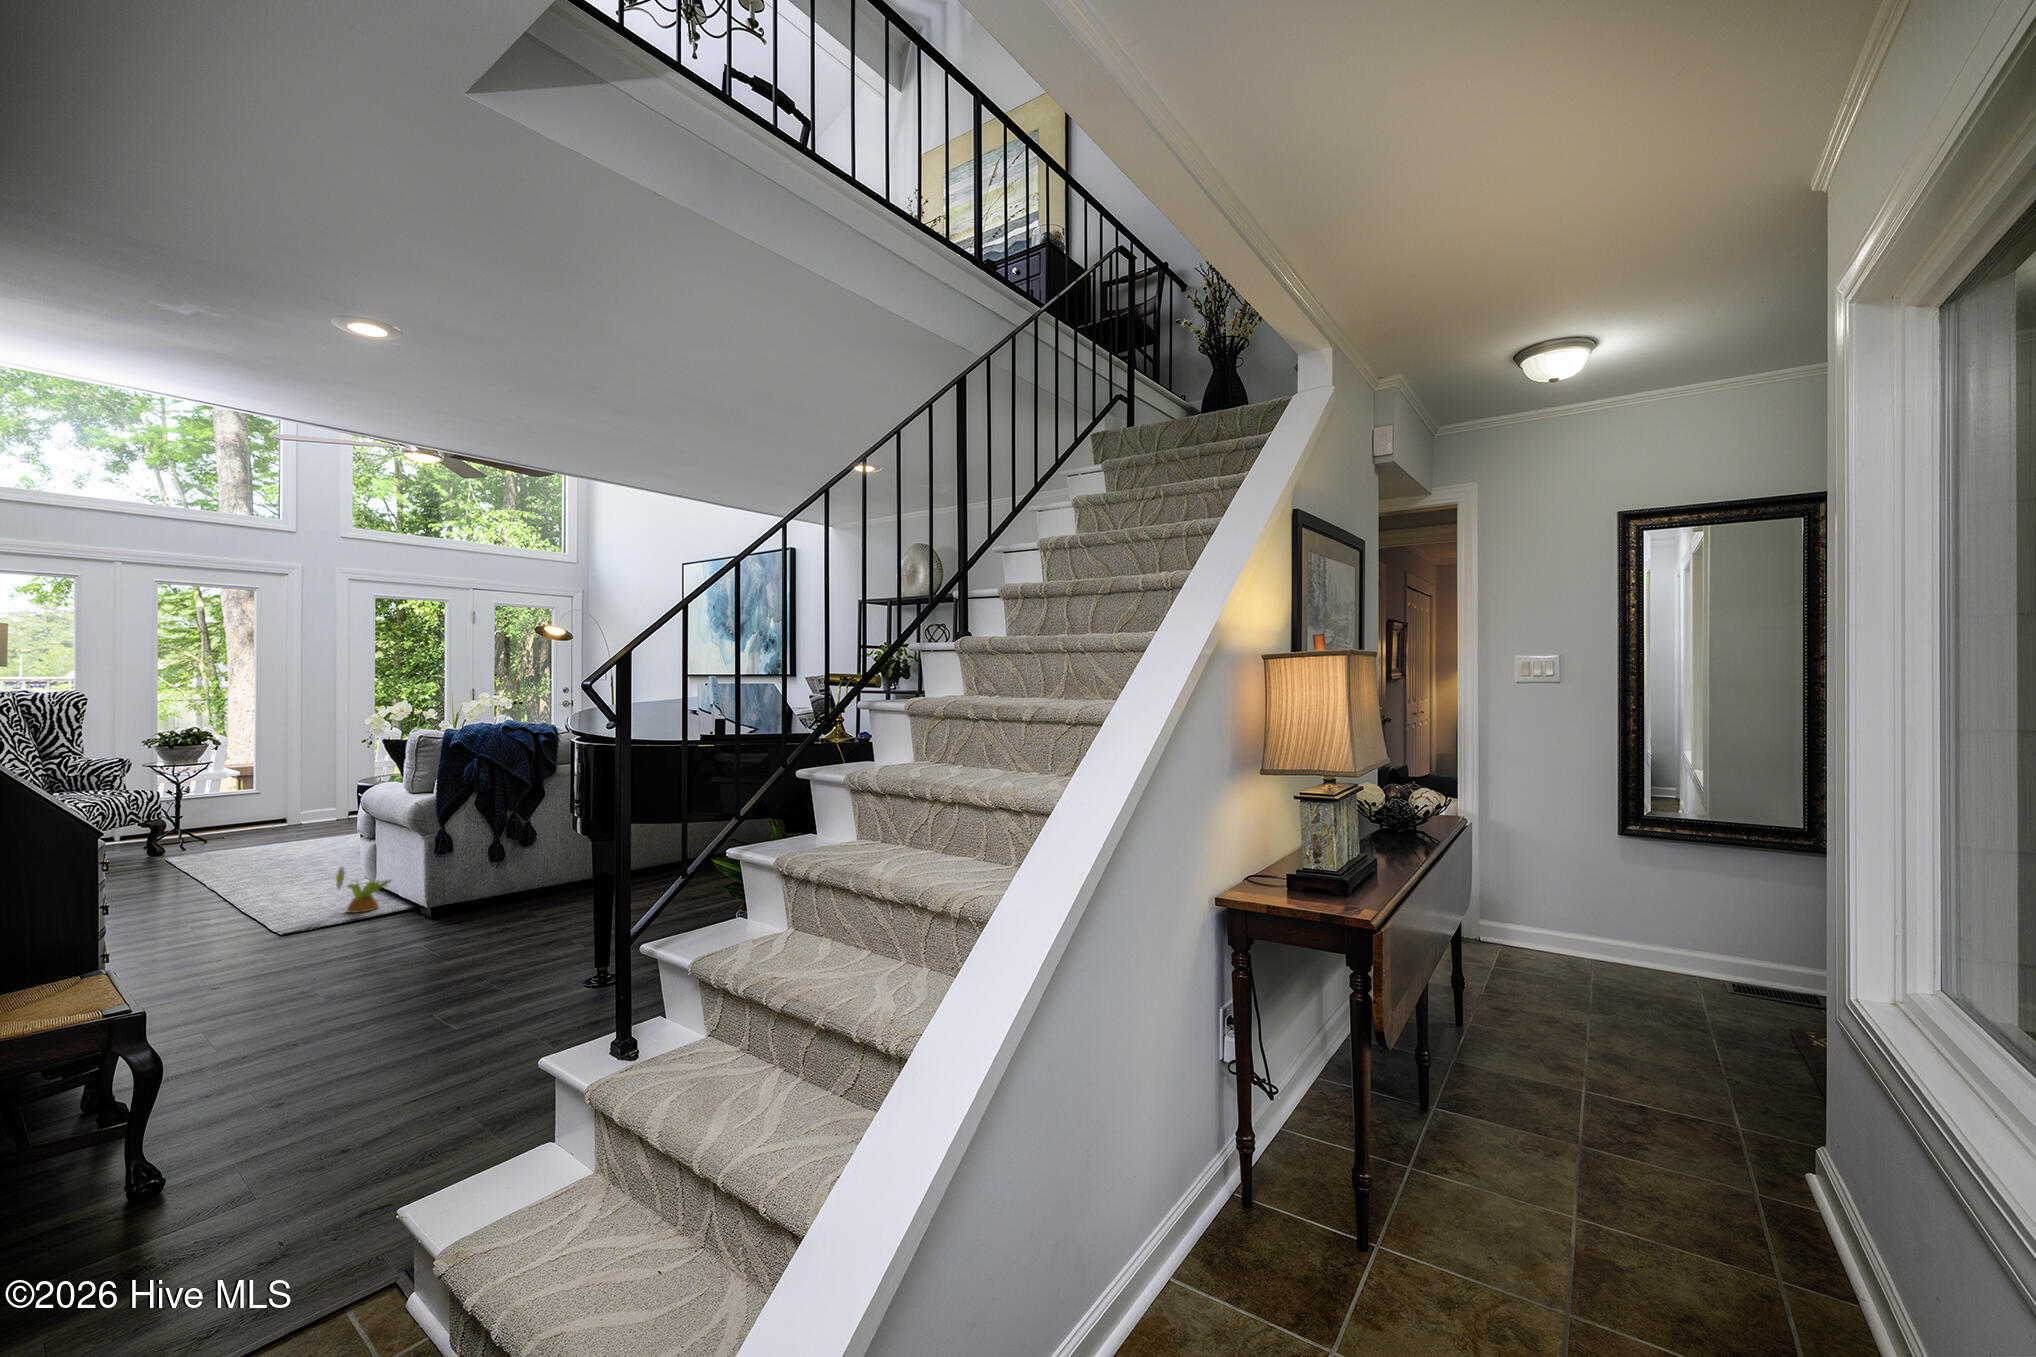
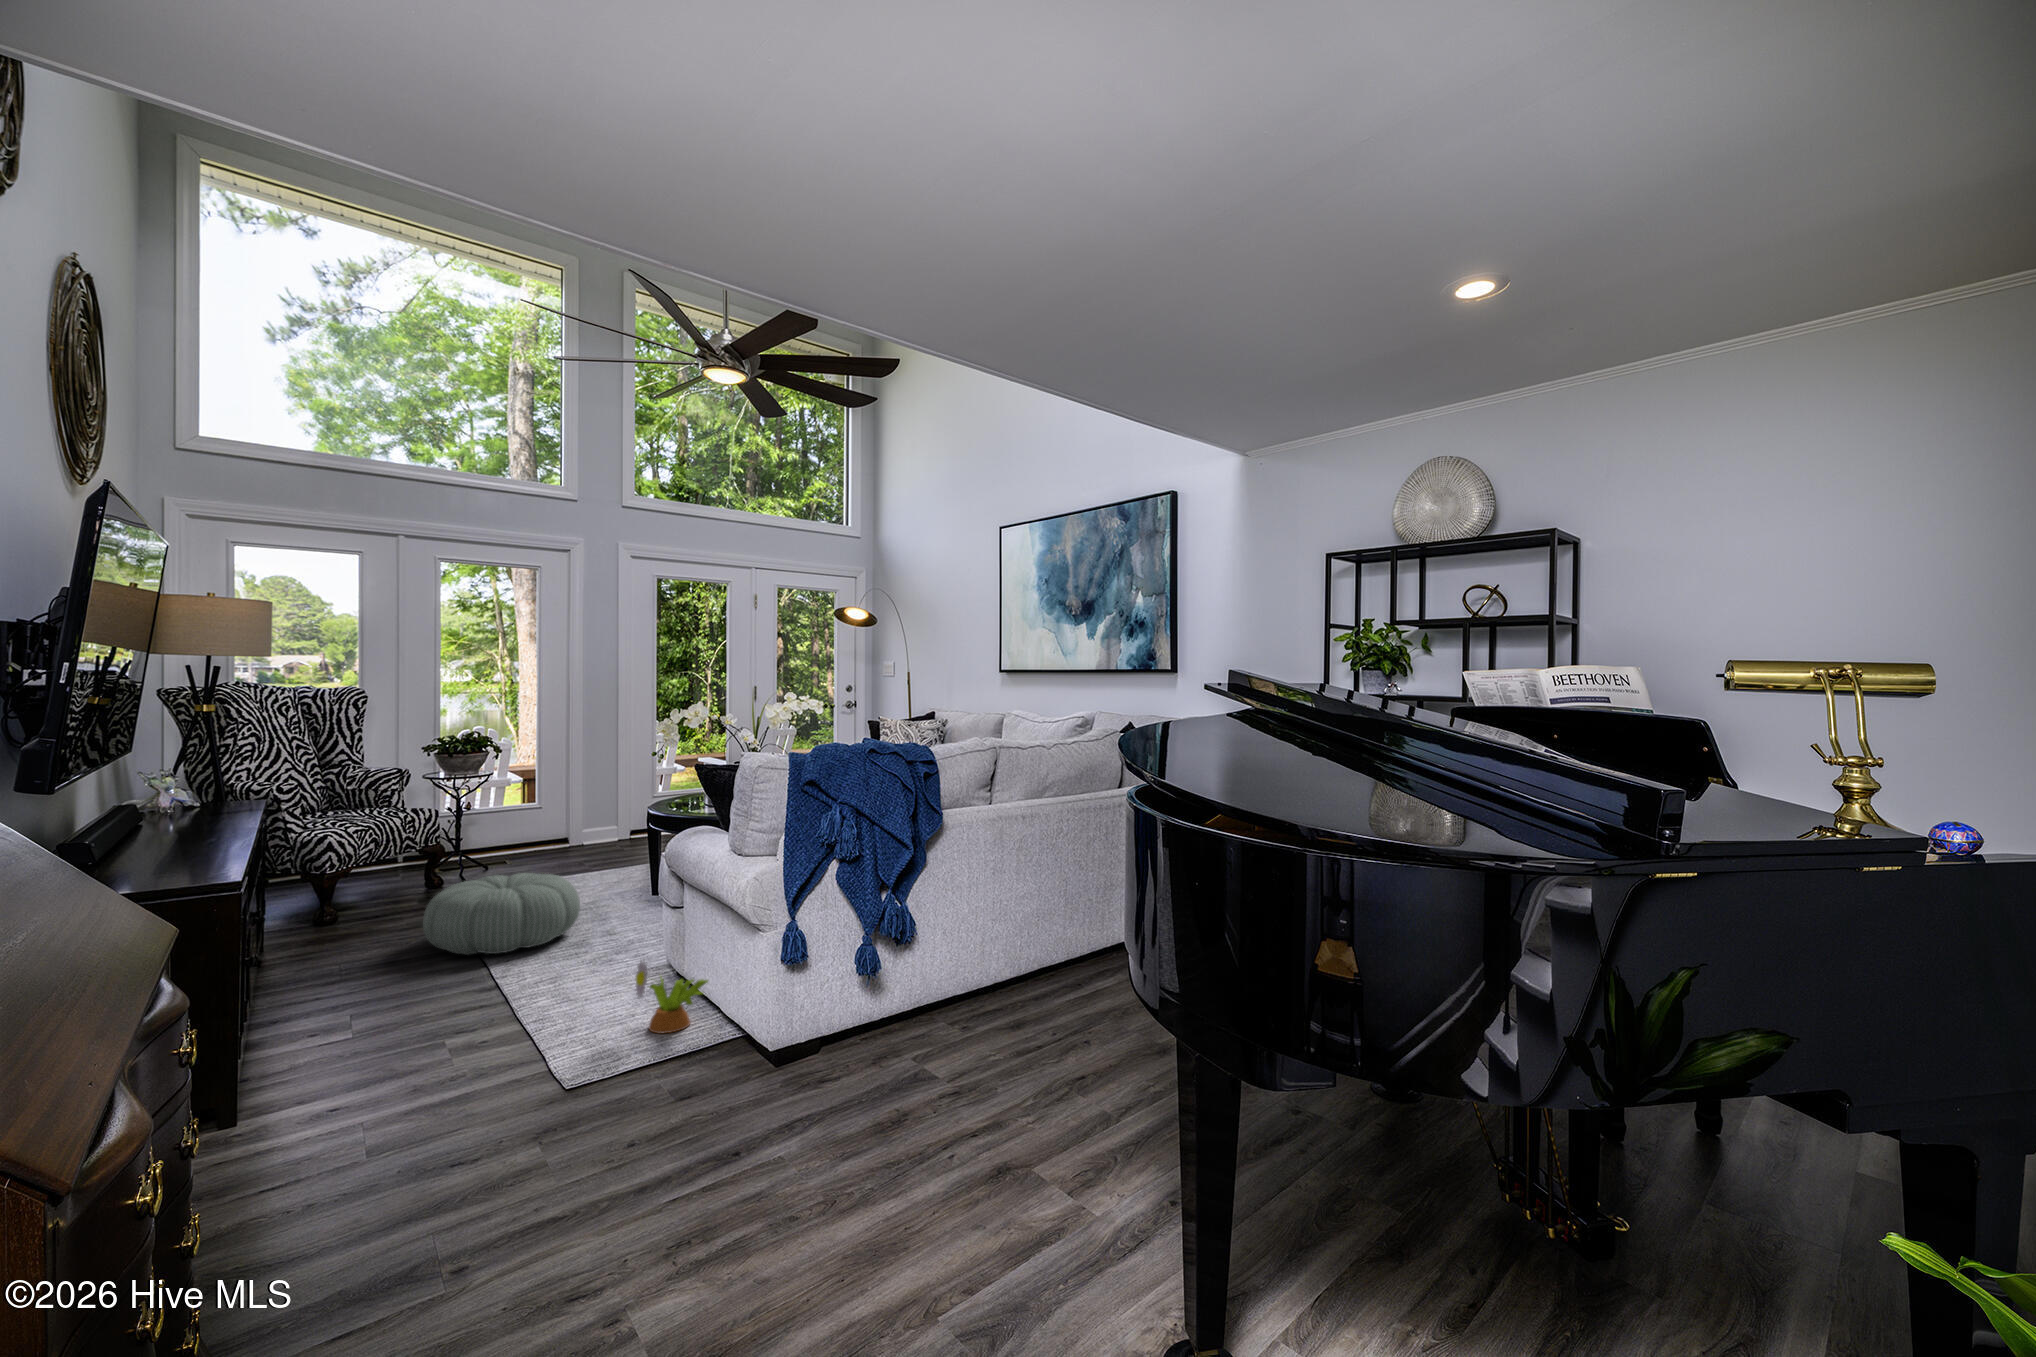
pouf: none [156,830,296,887] -> present [423,873,580,955]

